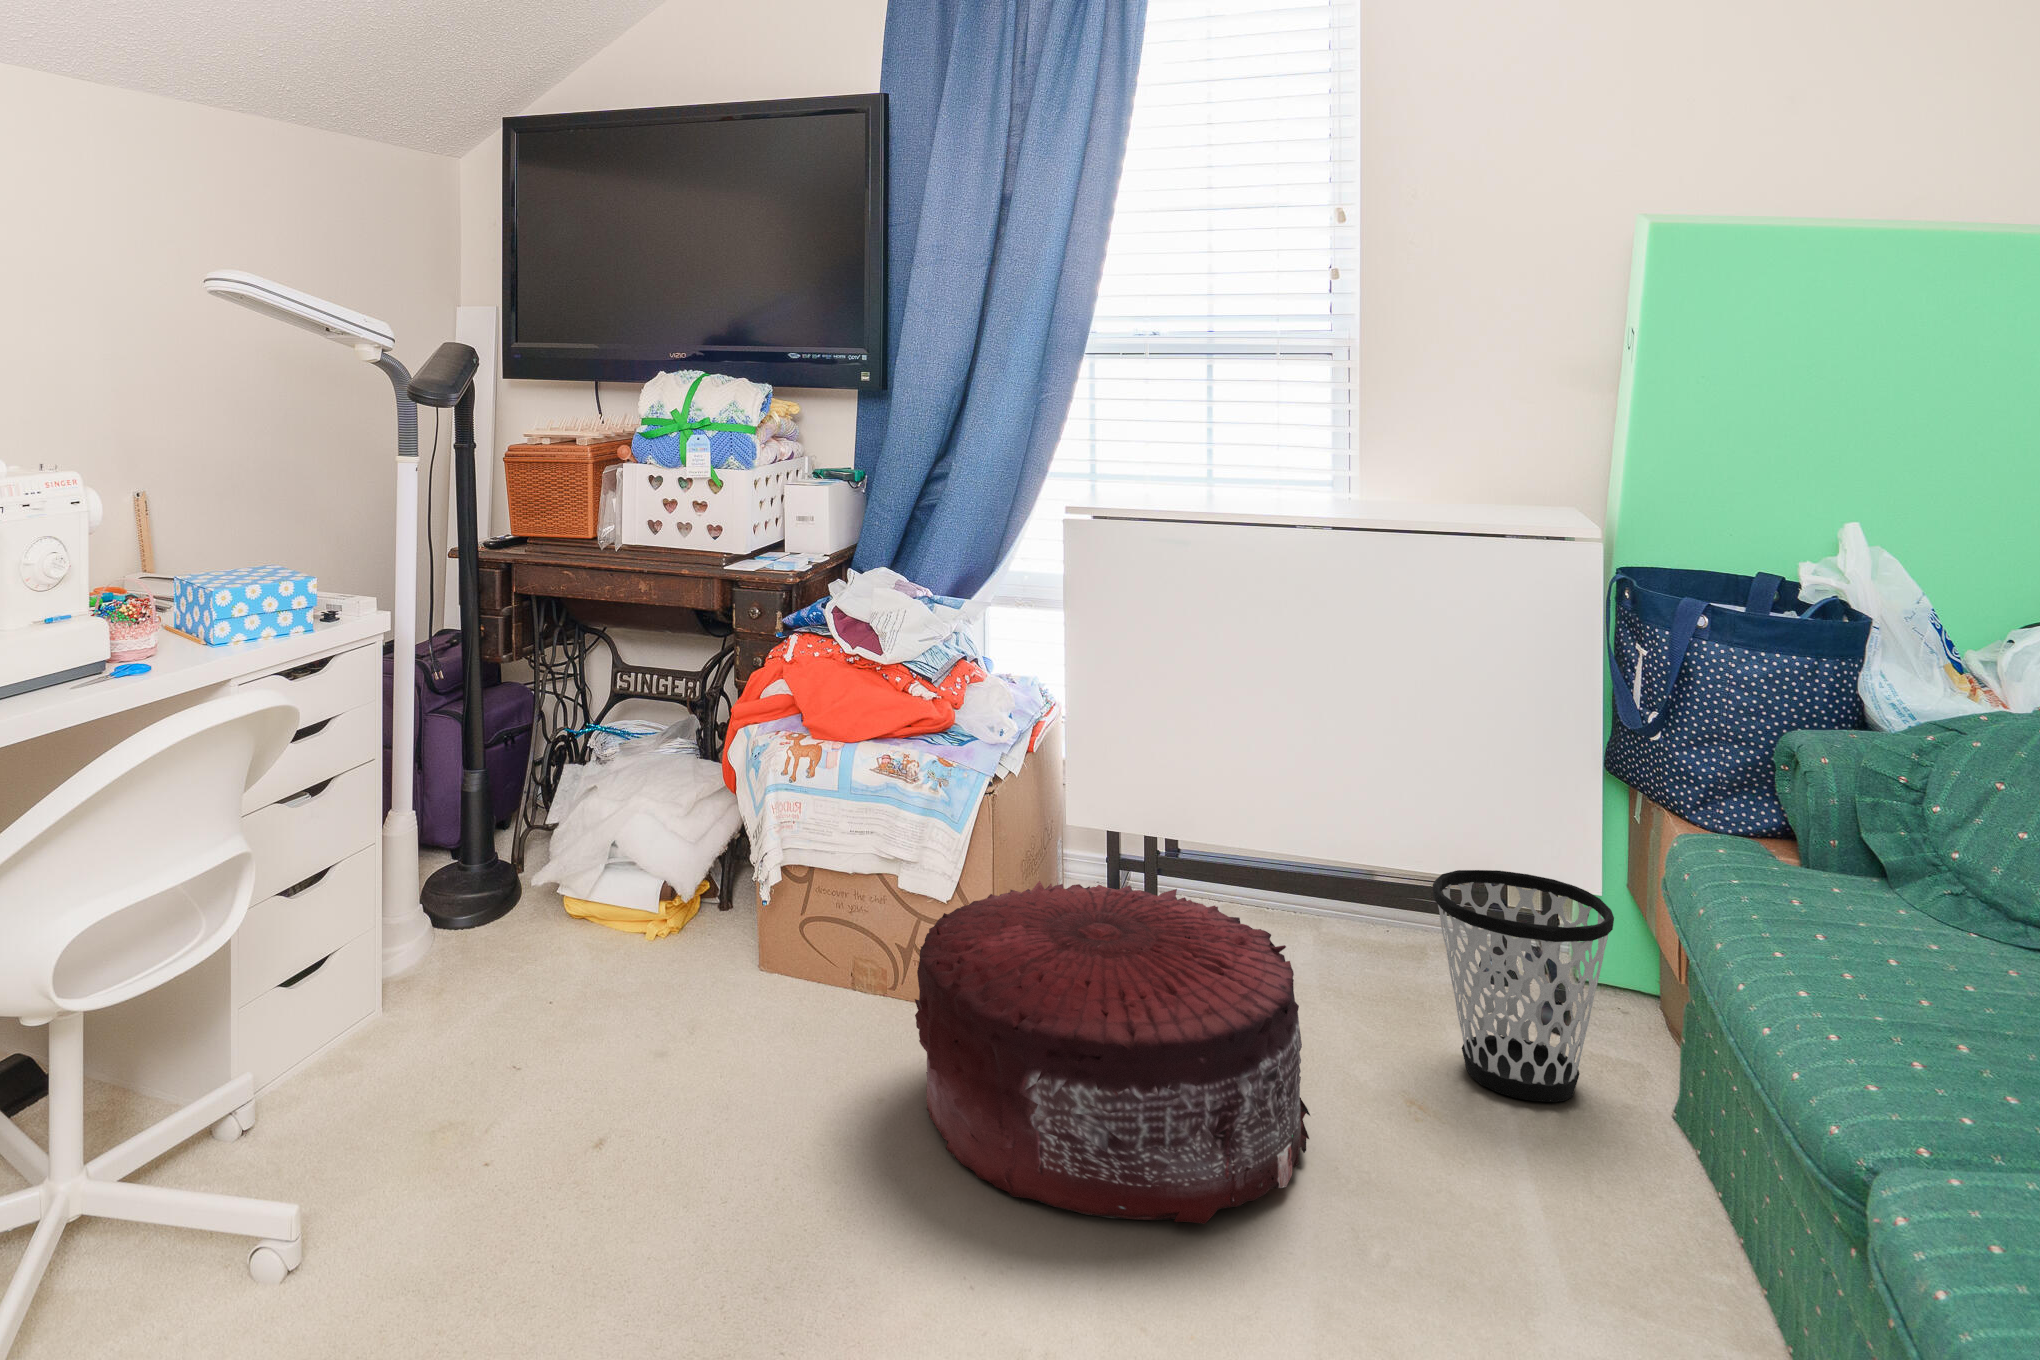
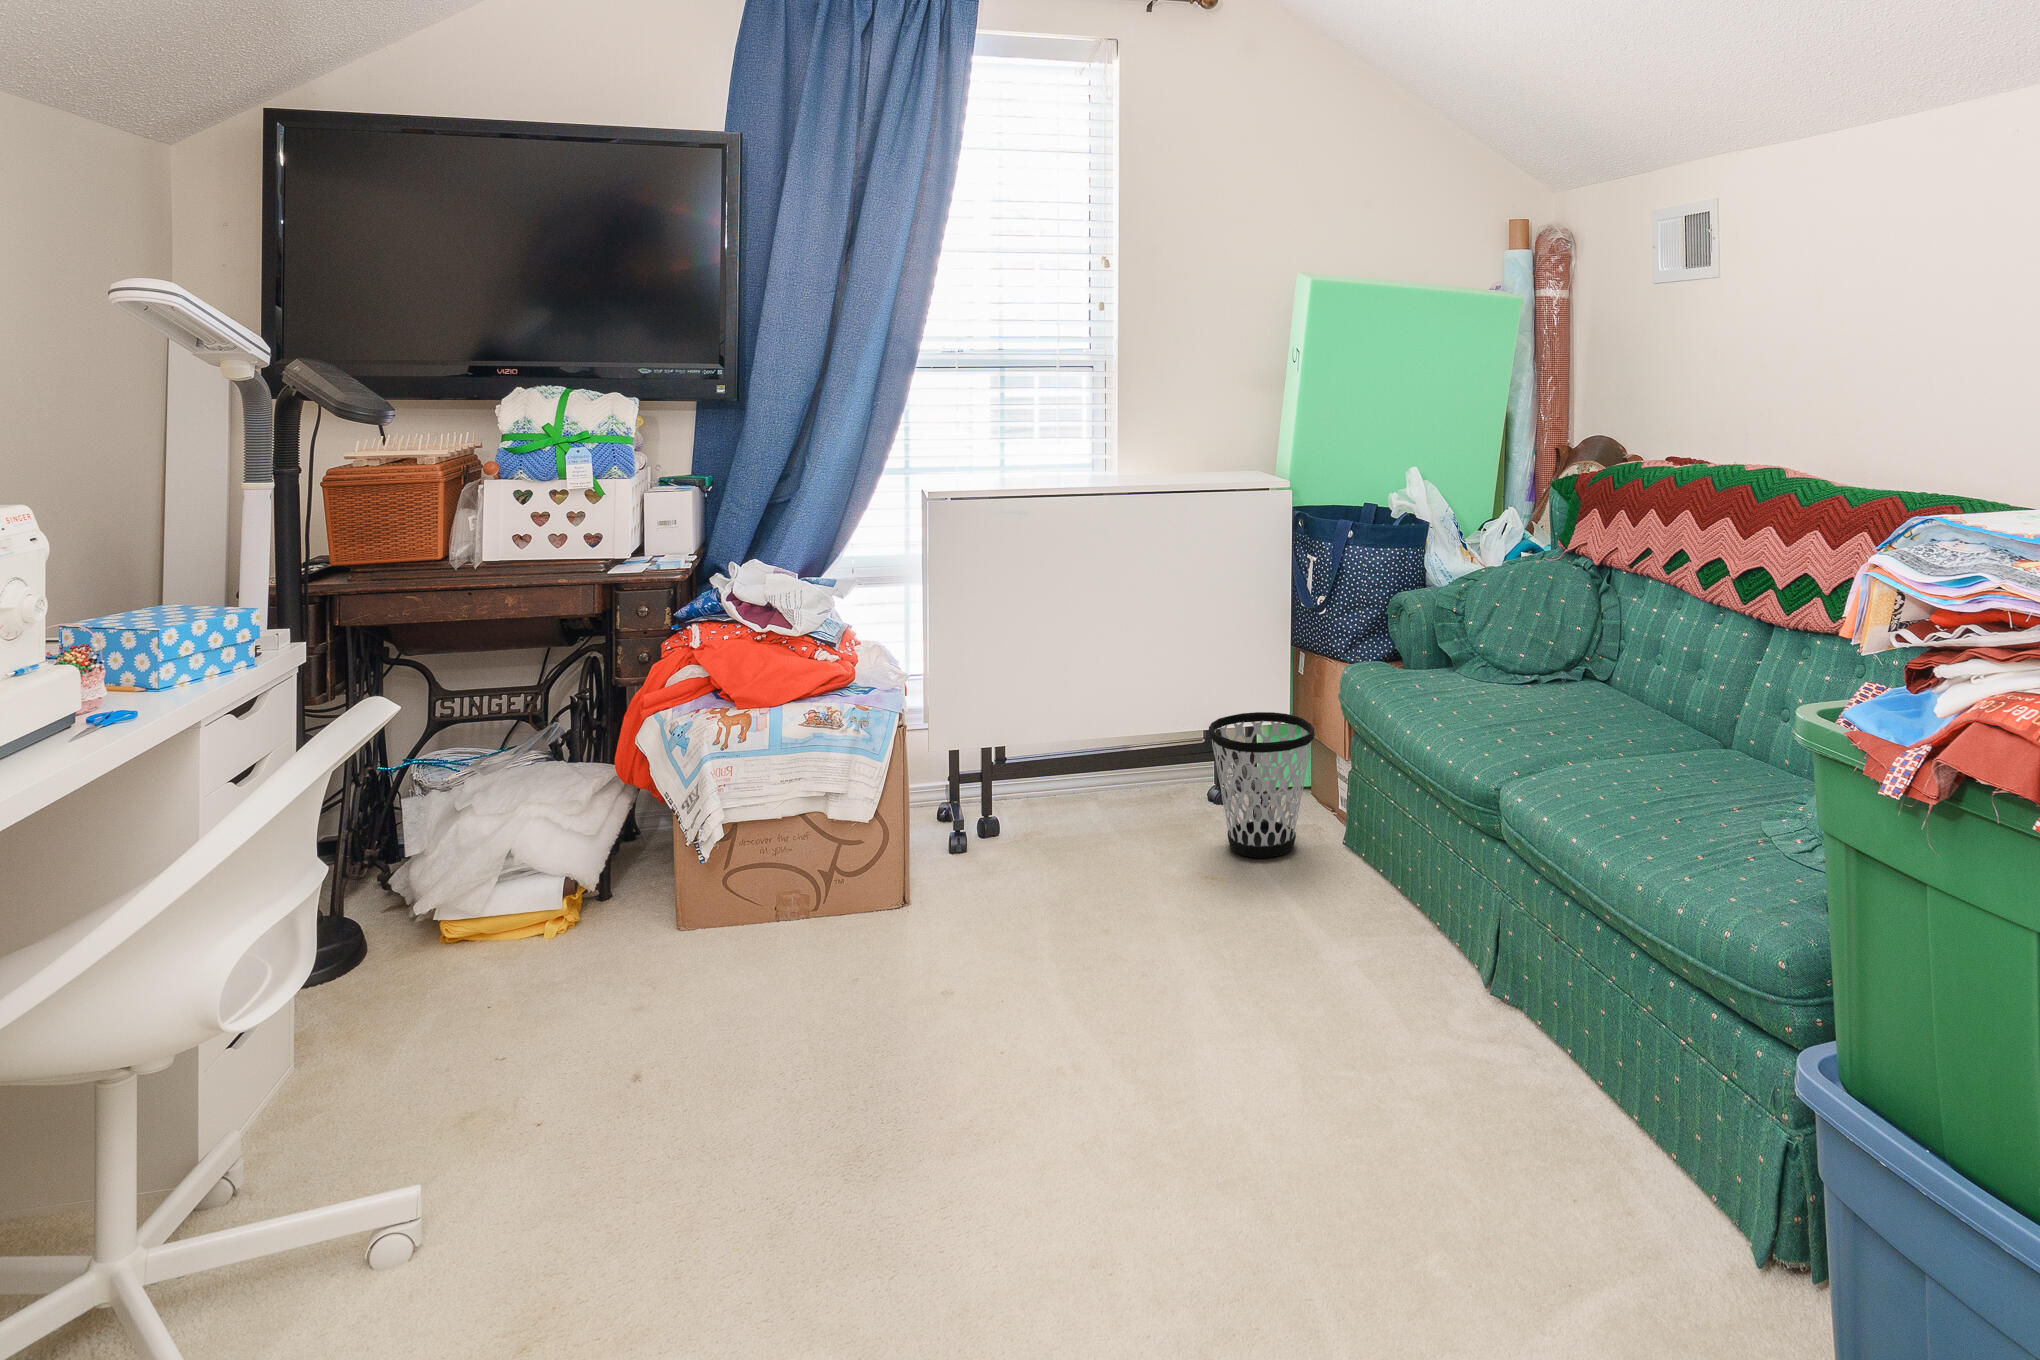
pouf: present [915,881,1310,1224] -> none [881,771,1166,1020]

